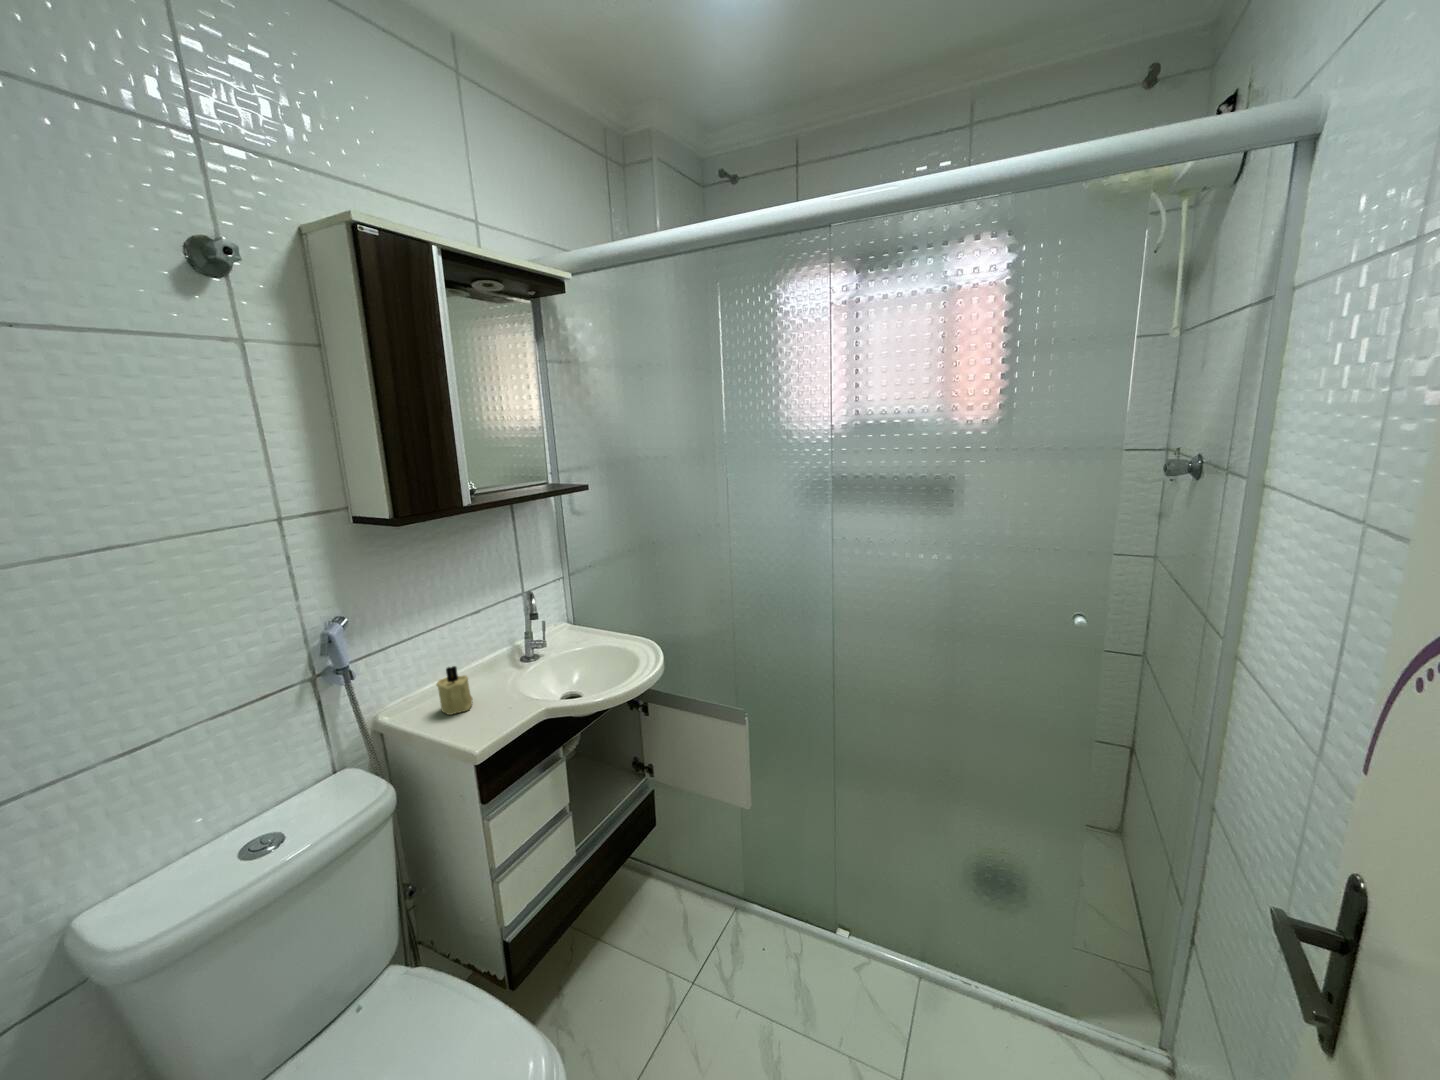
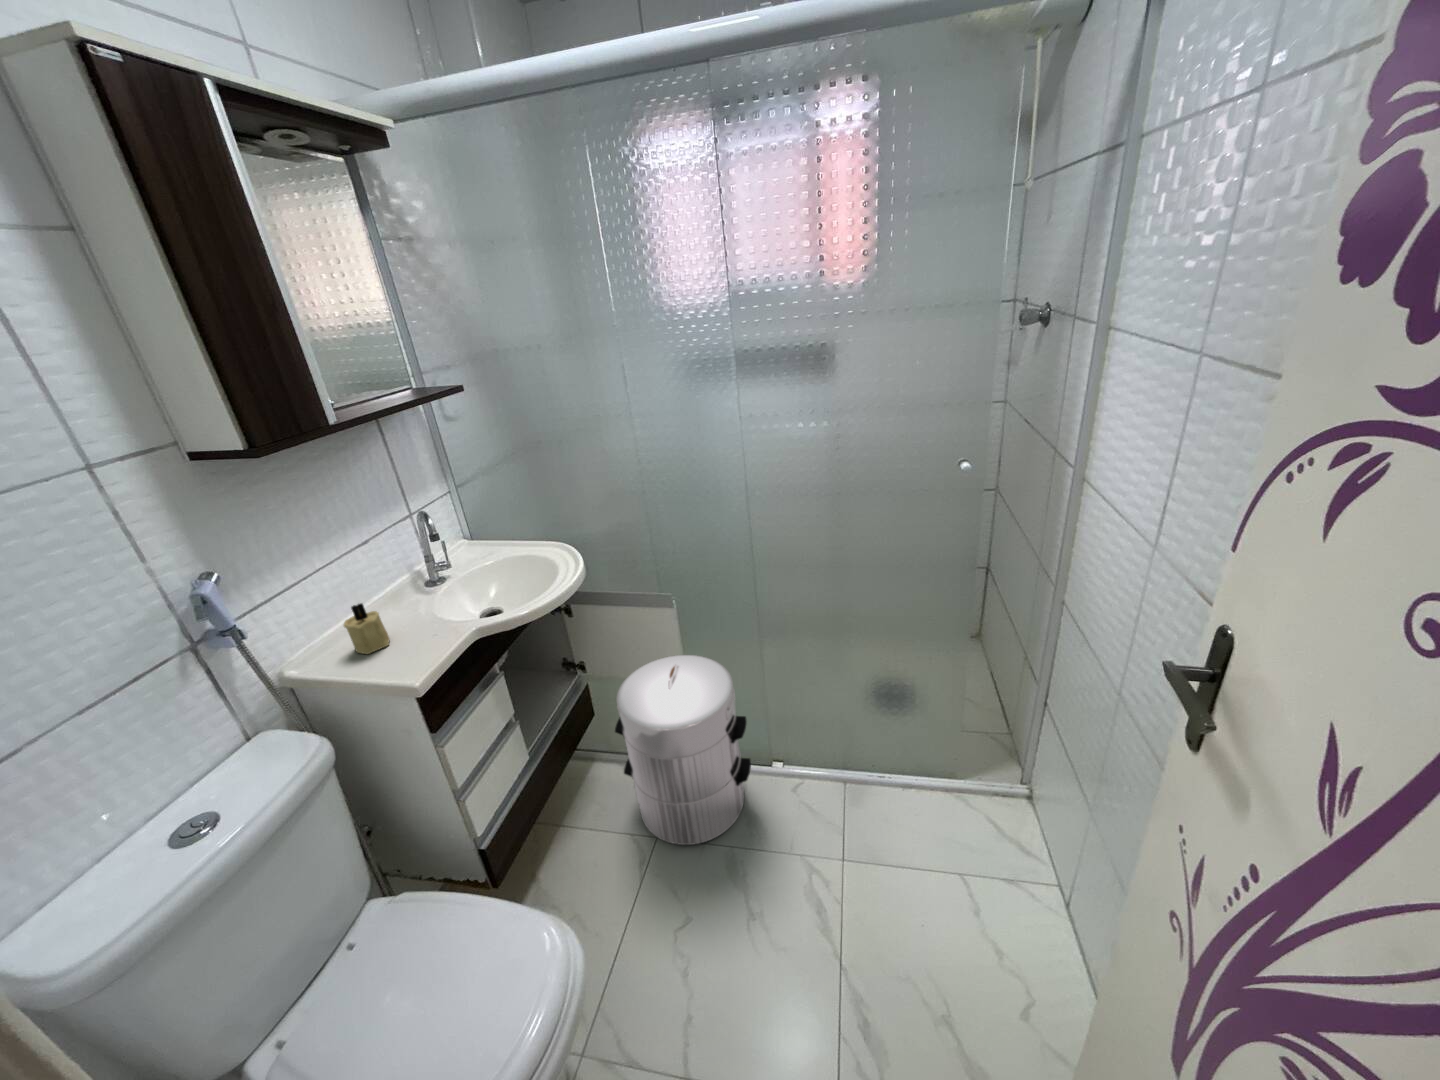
waste bin: none [668,779,810,1008] -> present [615,655,751,845]

